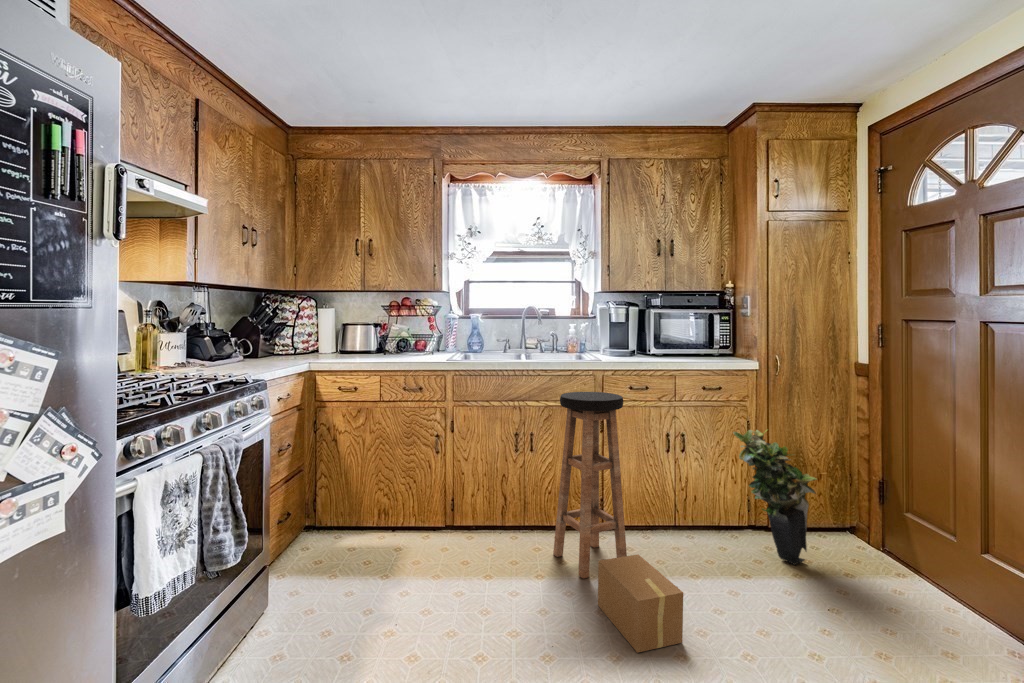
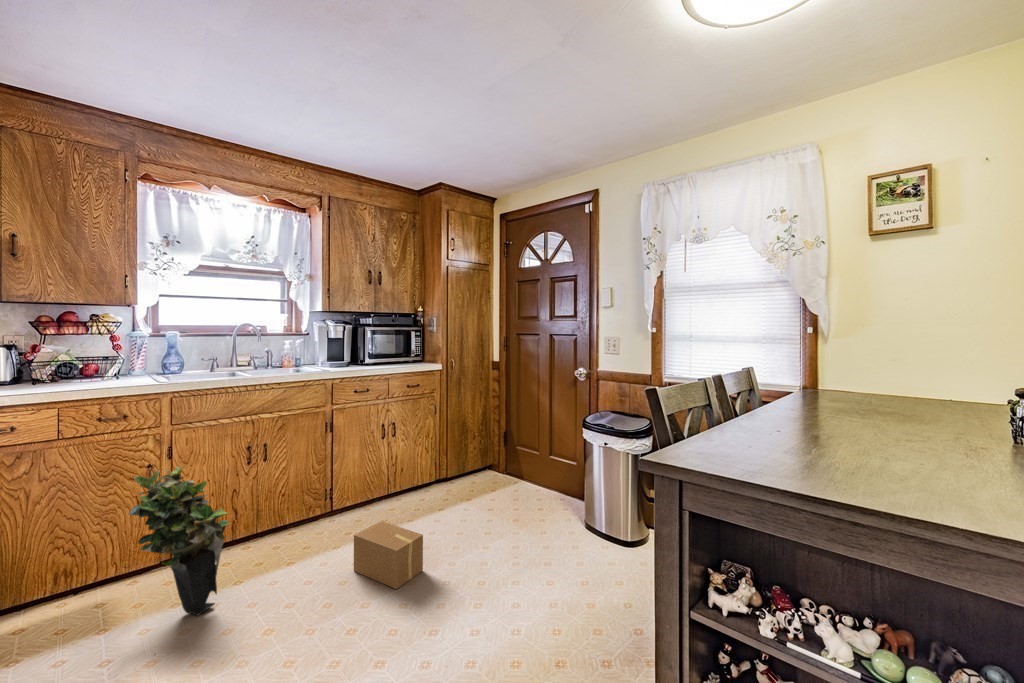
bar stool: present [553,392,627,578] -> none [297,399,365,557]
potted plant: present [733,430,817,565] -> present [129,466,230,615]

